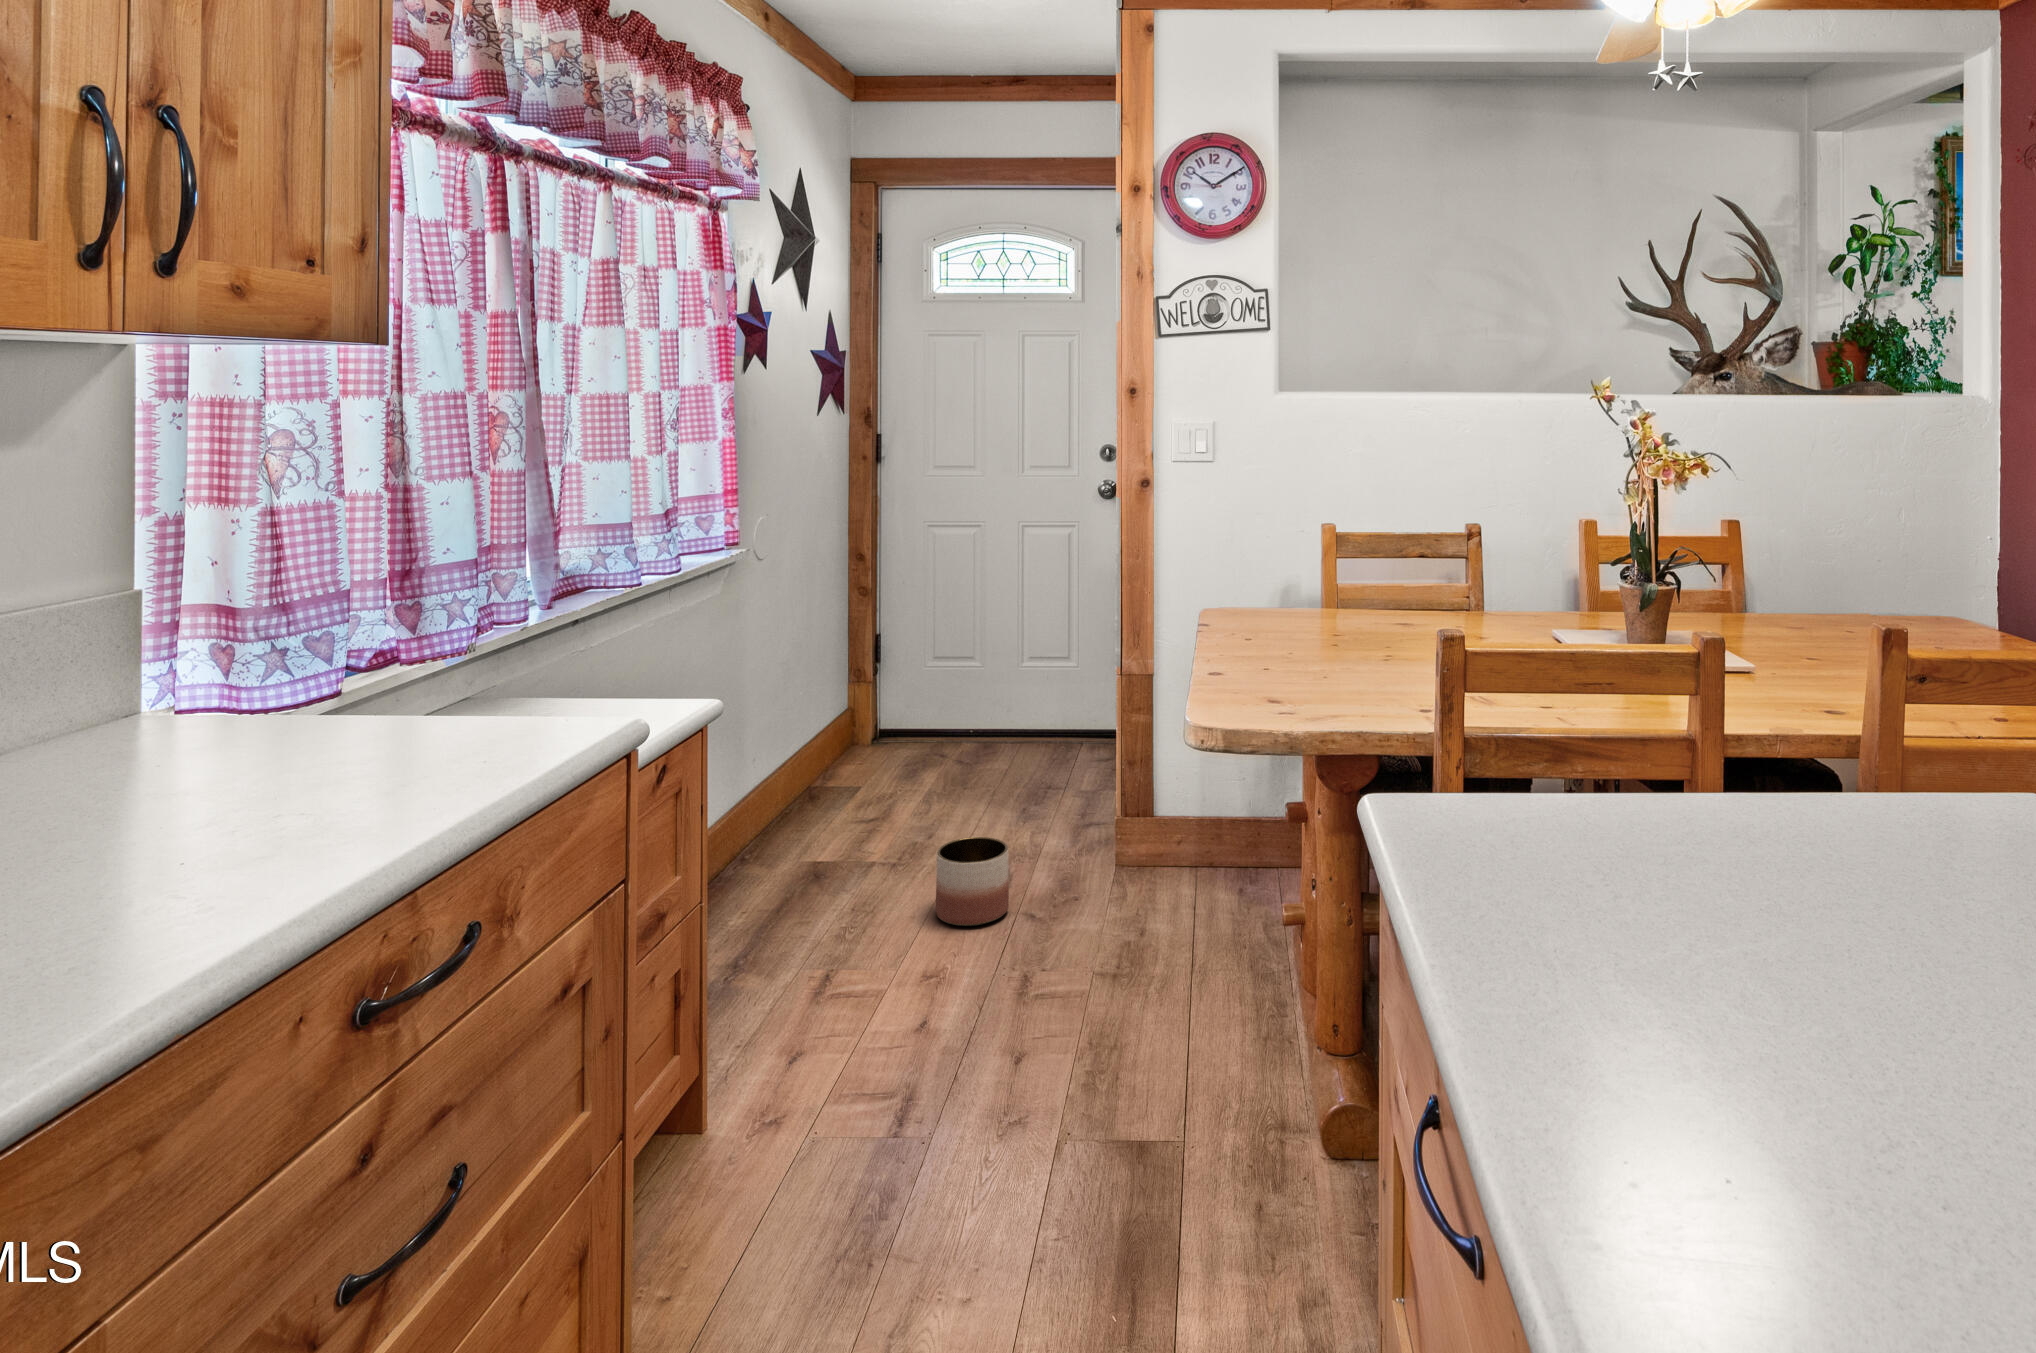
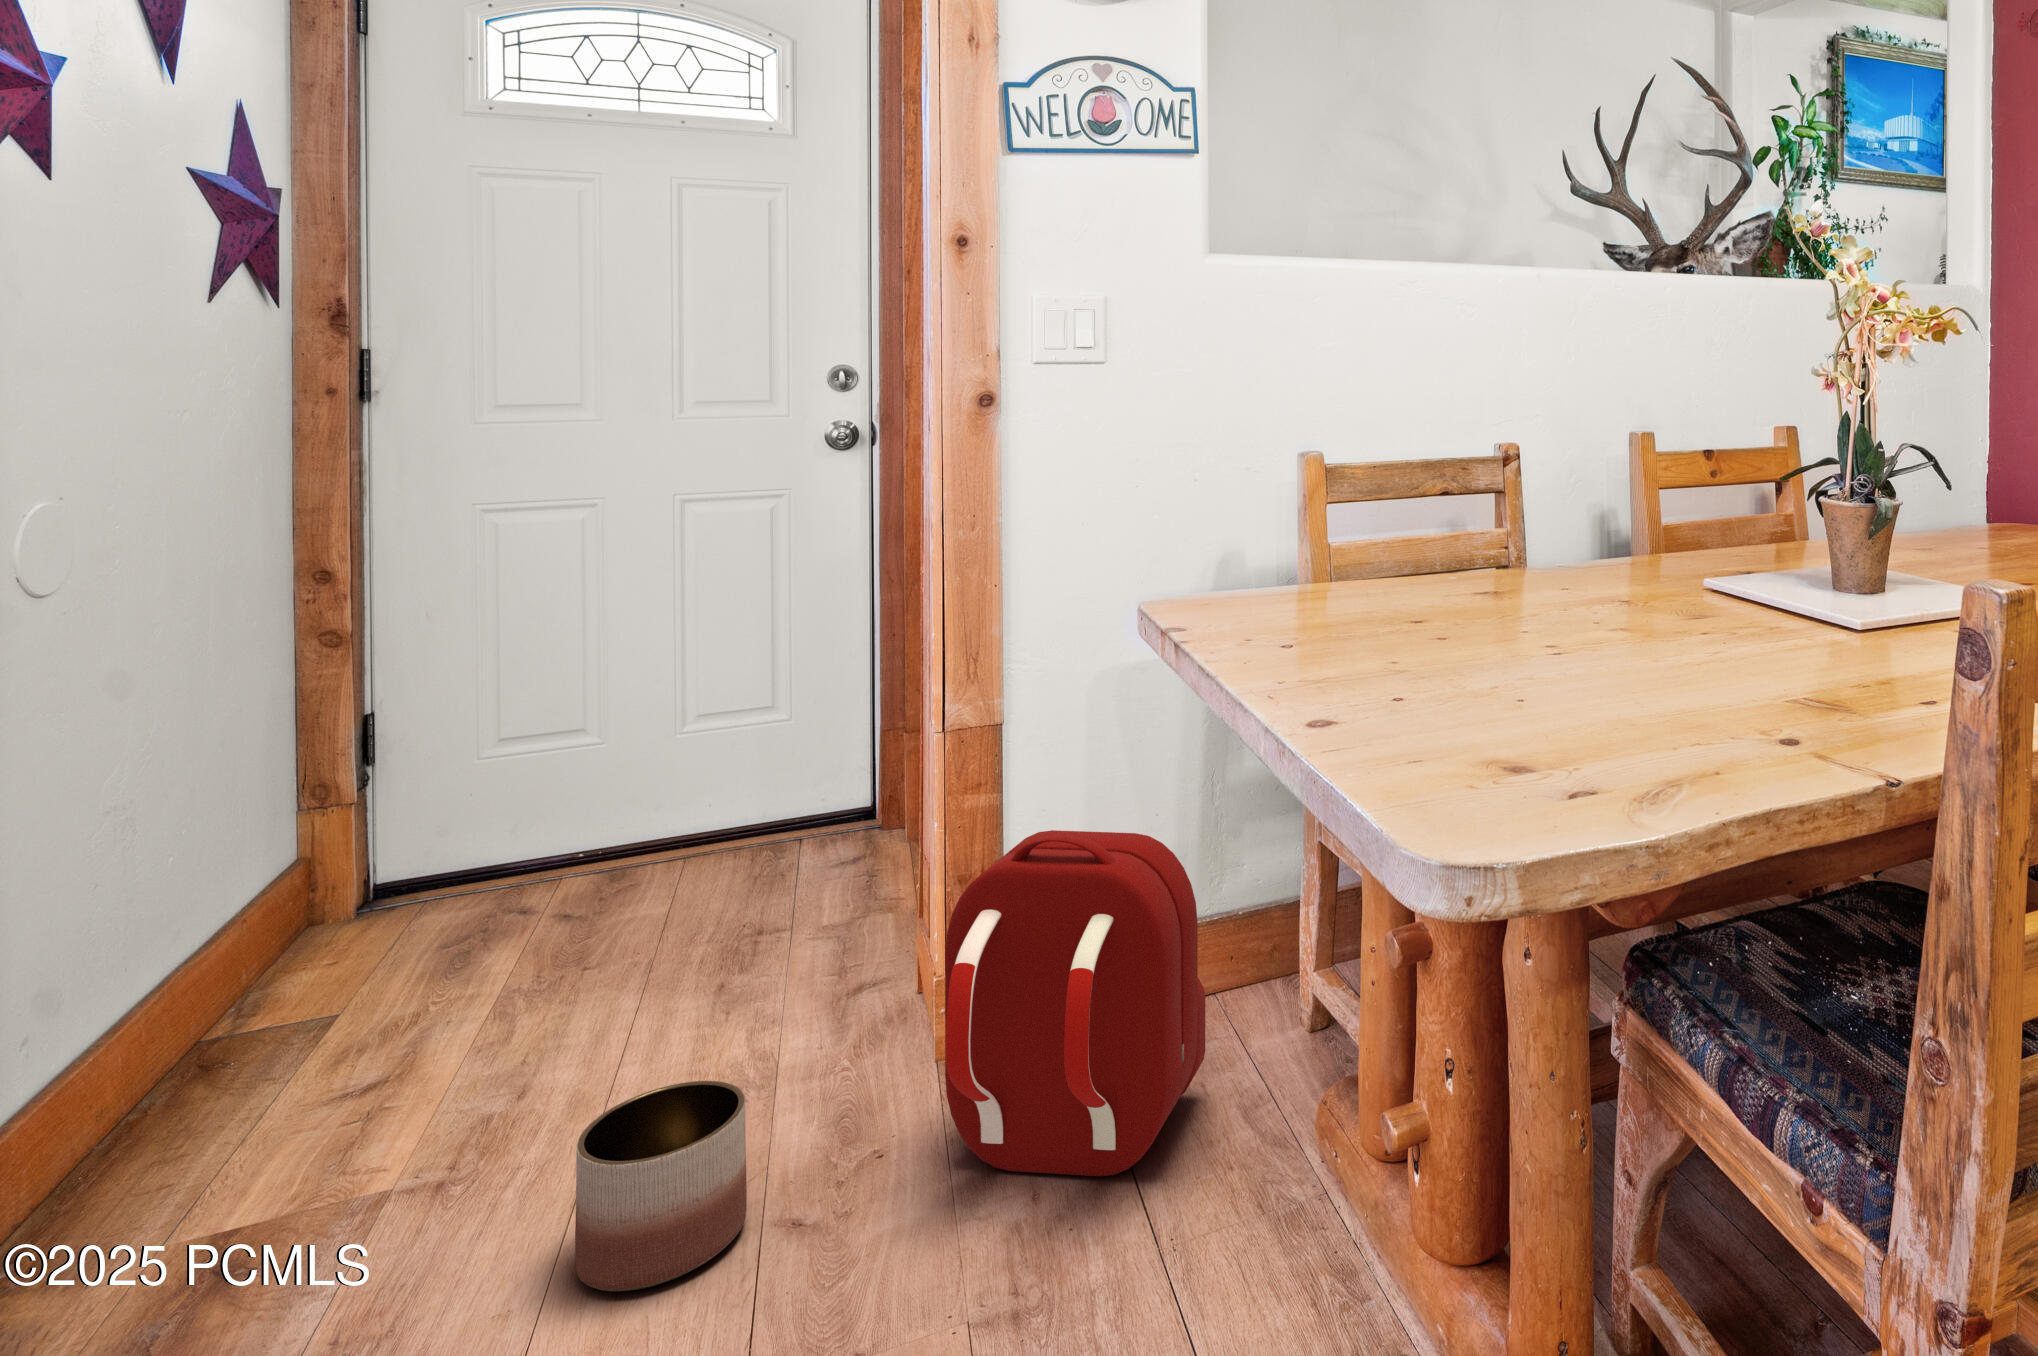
backpack: none [1095,739,1247,937] -> present [945,830,1205,1176]

